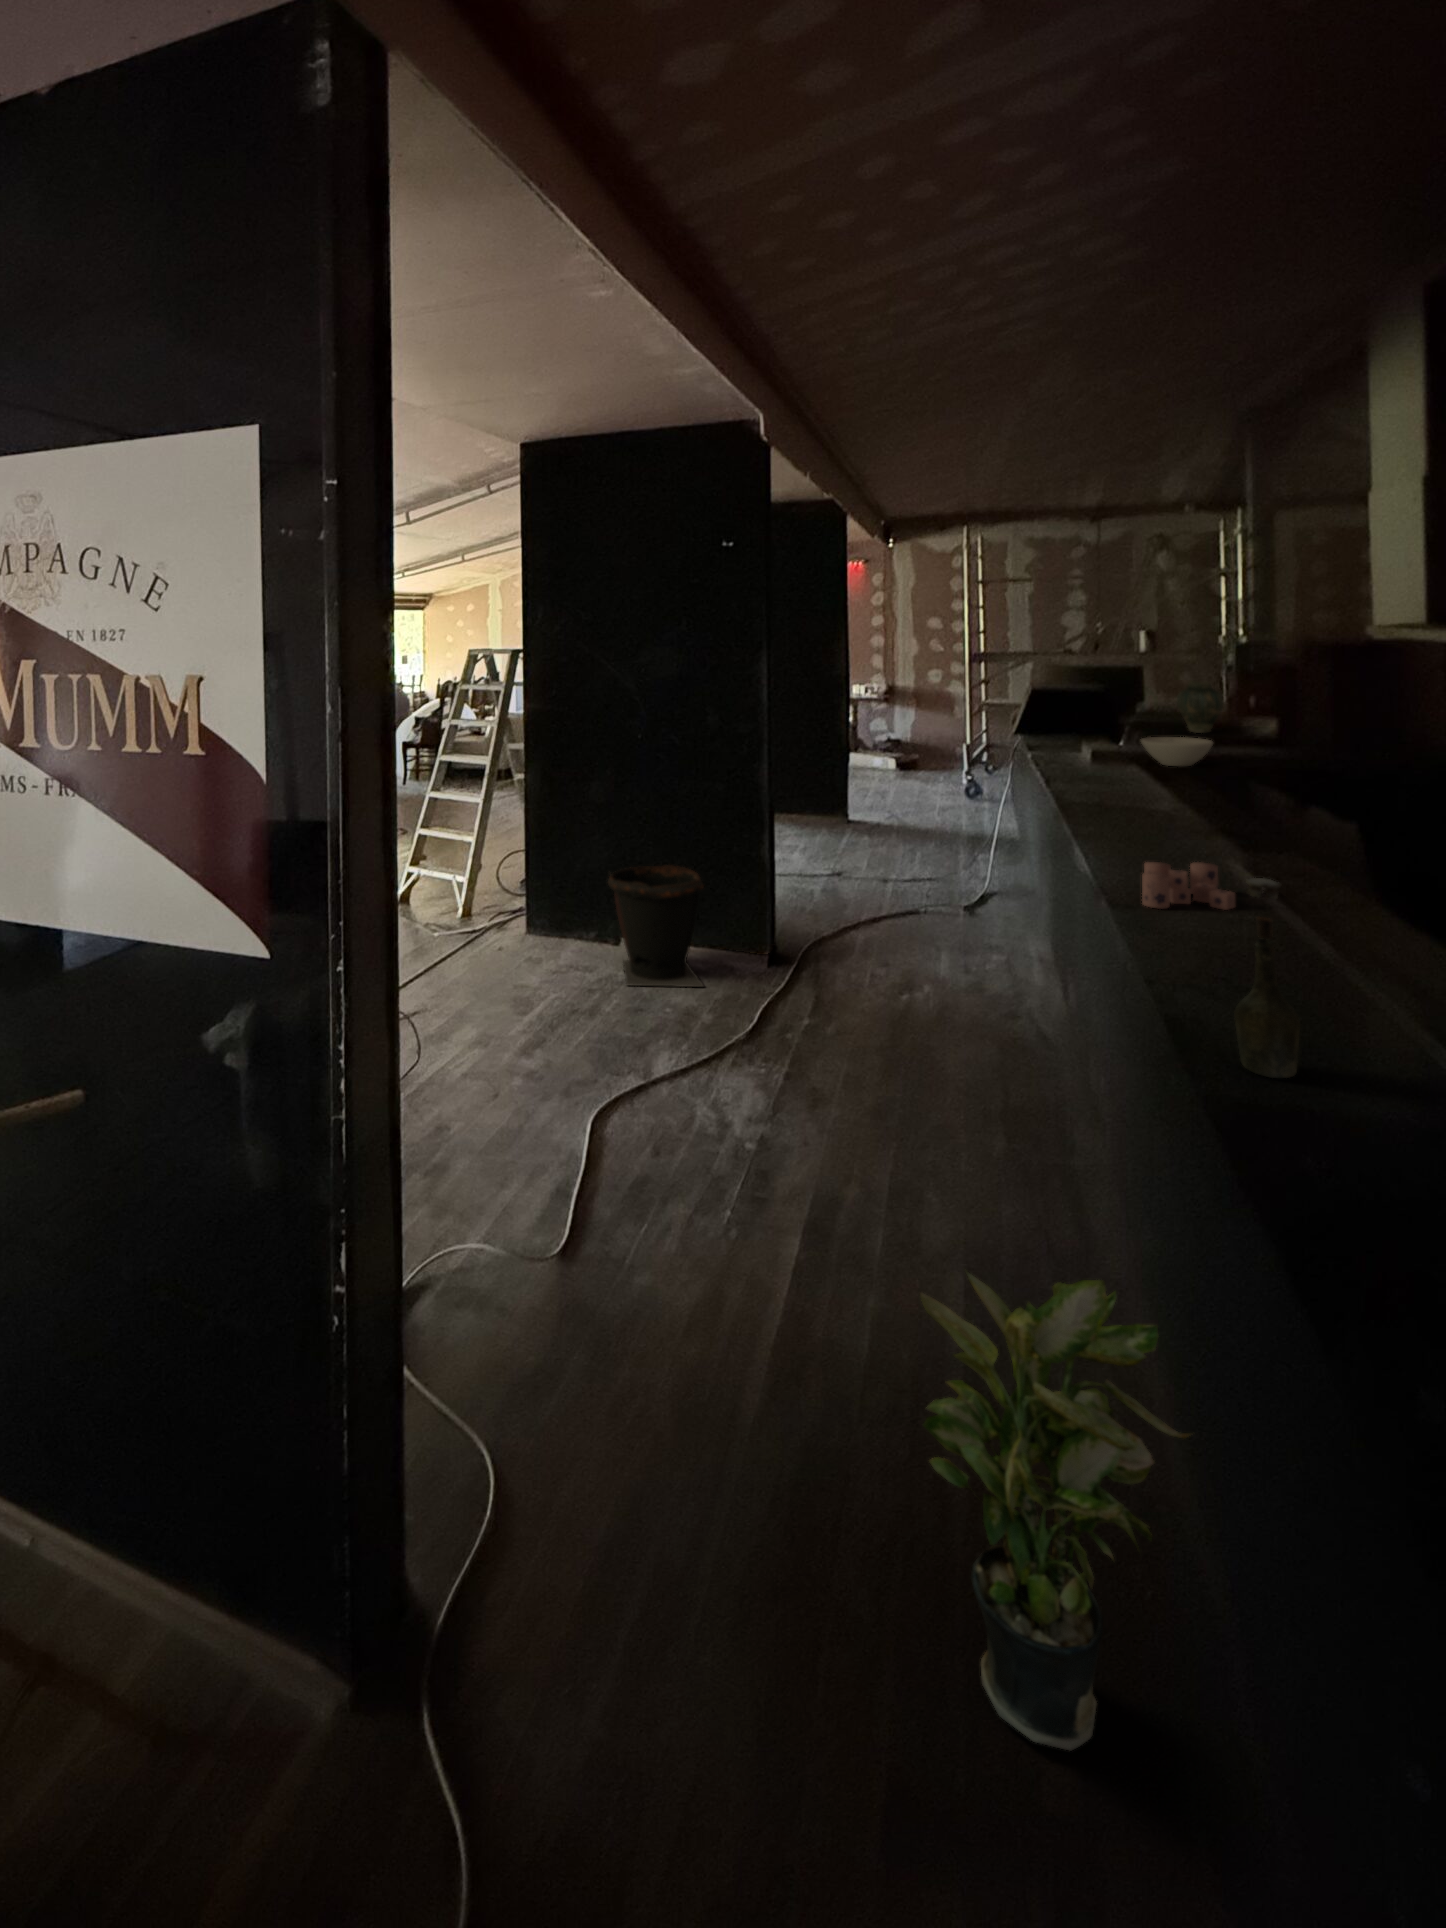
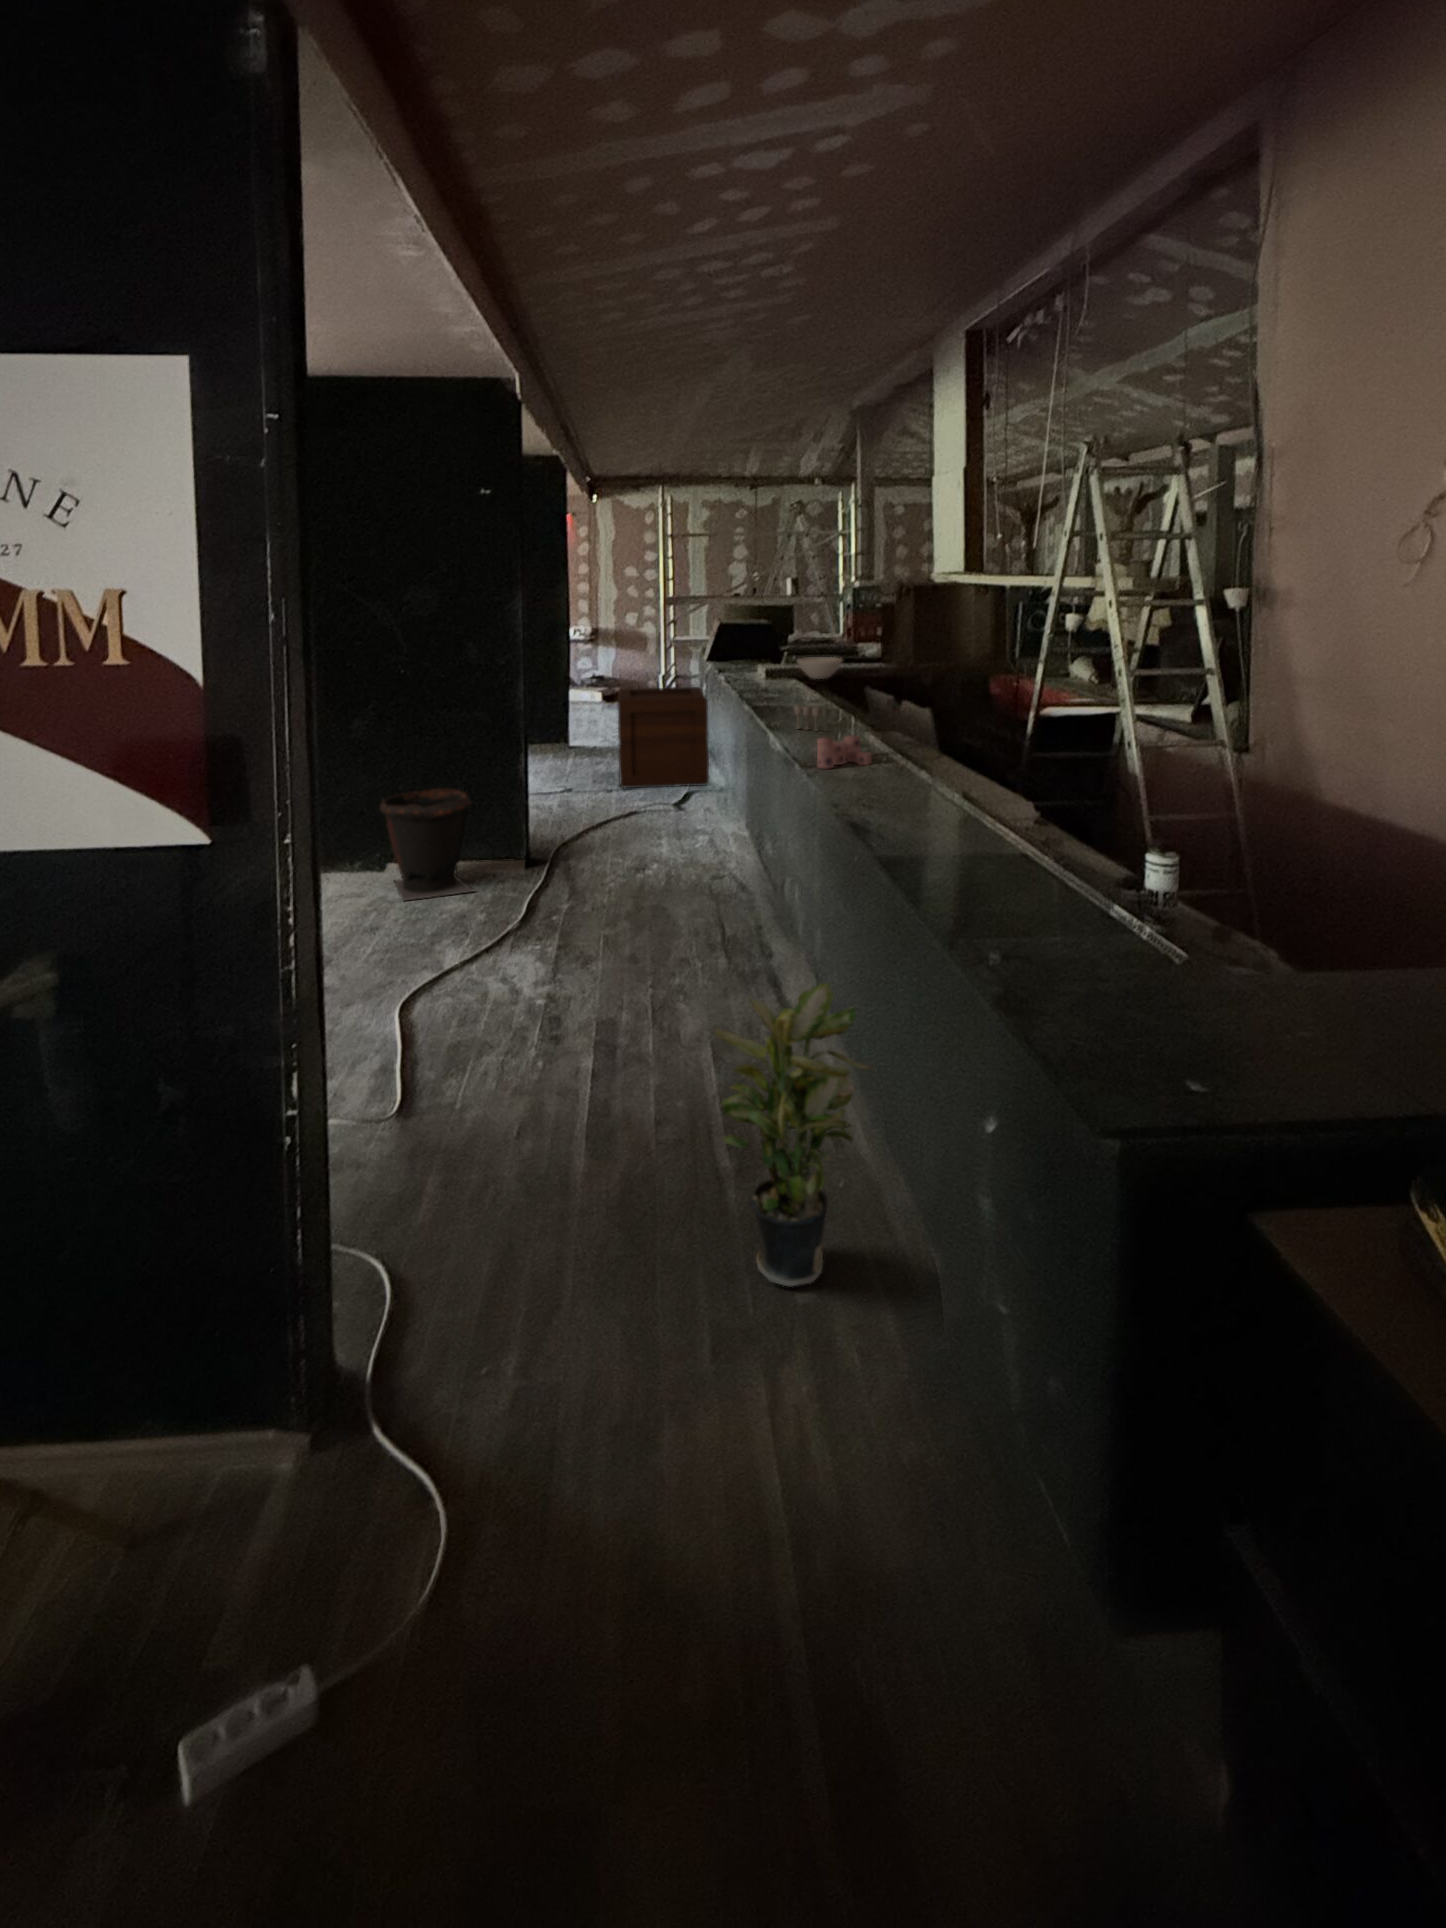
vase: present [1177,680,1223,733] -> none [815,615,845,655]
wooden crate: none [896,762,1017,888] -> present [617,687,709,788]
wine glass: none [1119,808,1191,852] -> present [794,705,840,732]
bottle: present [1234,878,1300,1078] -> none [887,725,921,851]

